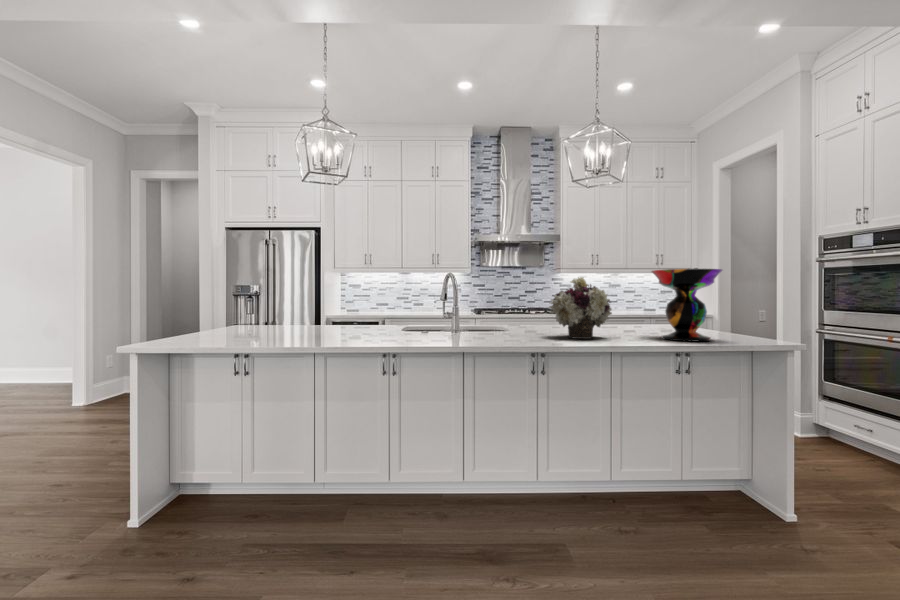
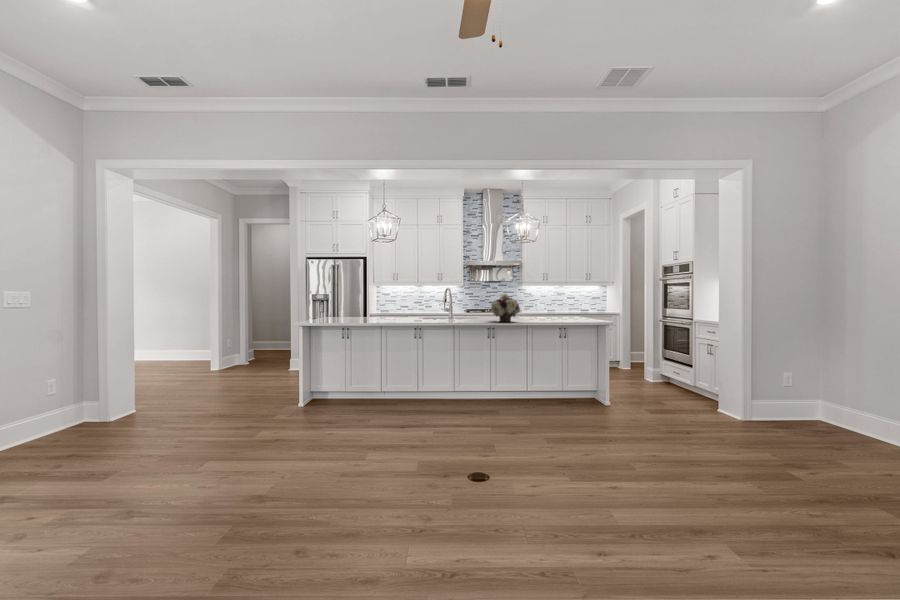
decorative bowl: present [652,269,722,341] -> none [540,290,571,323]

